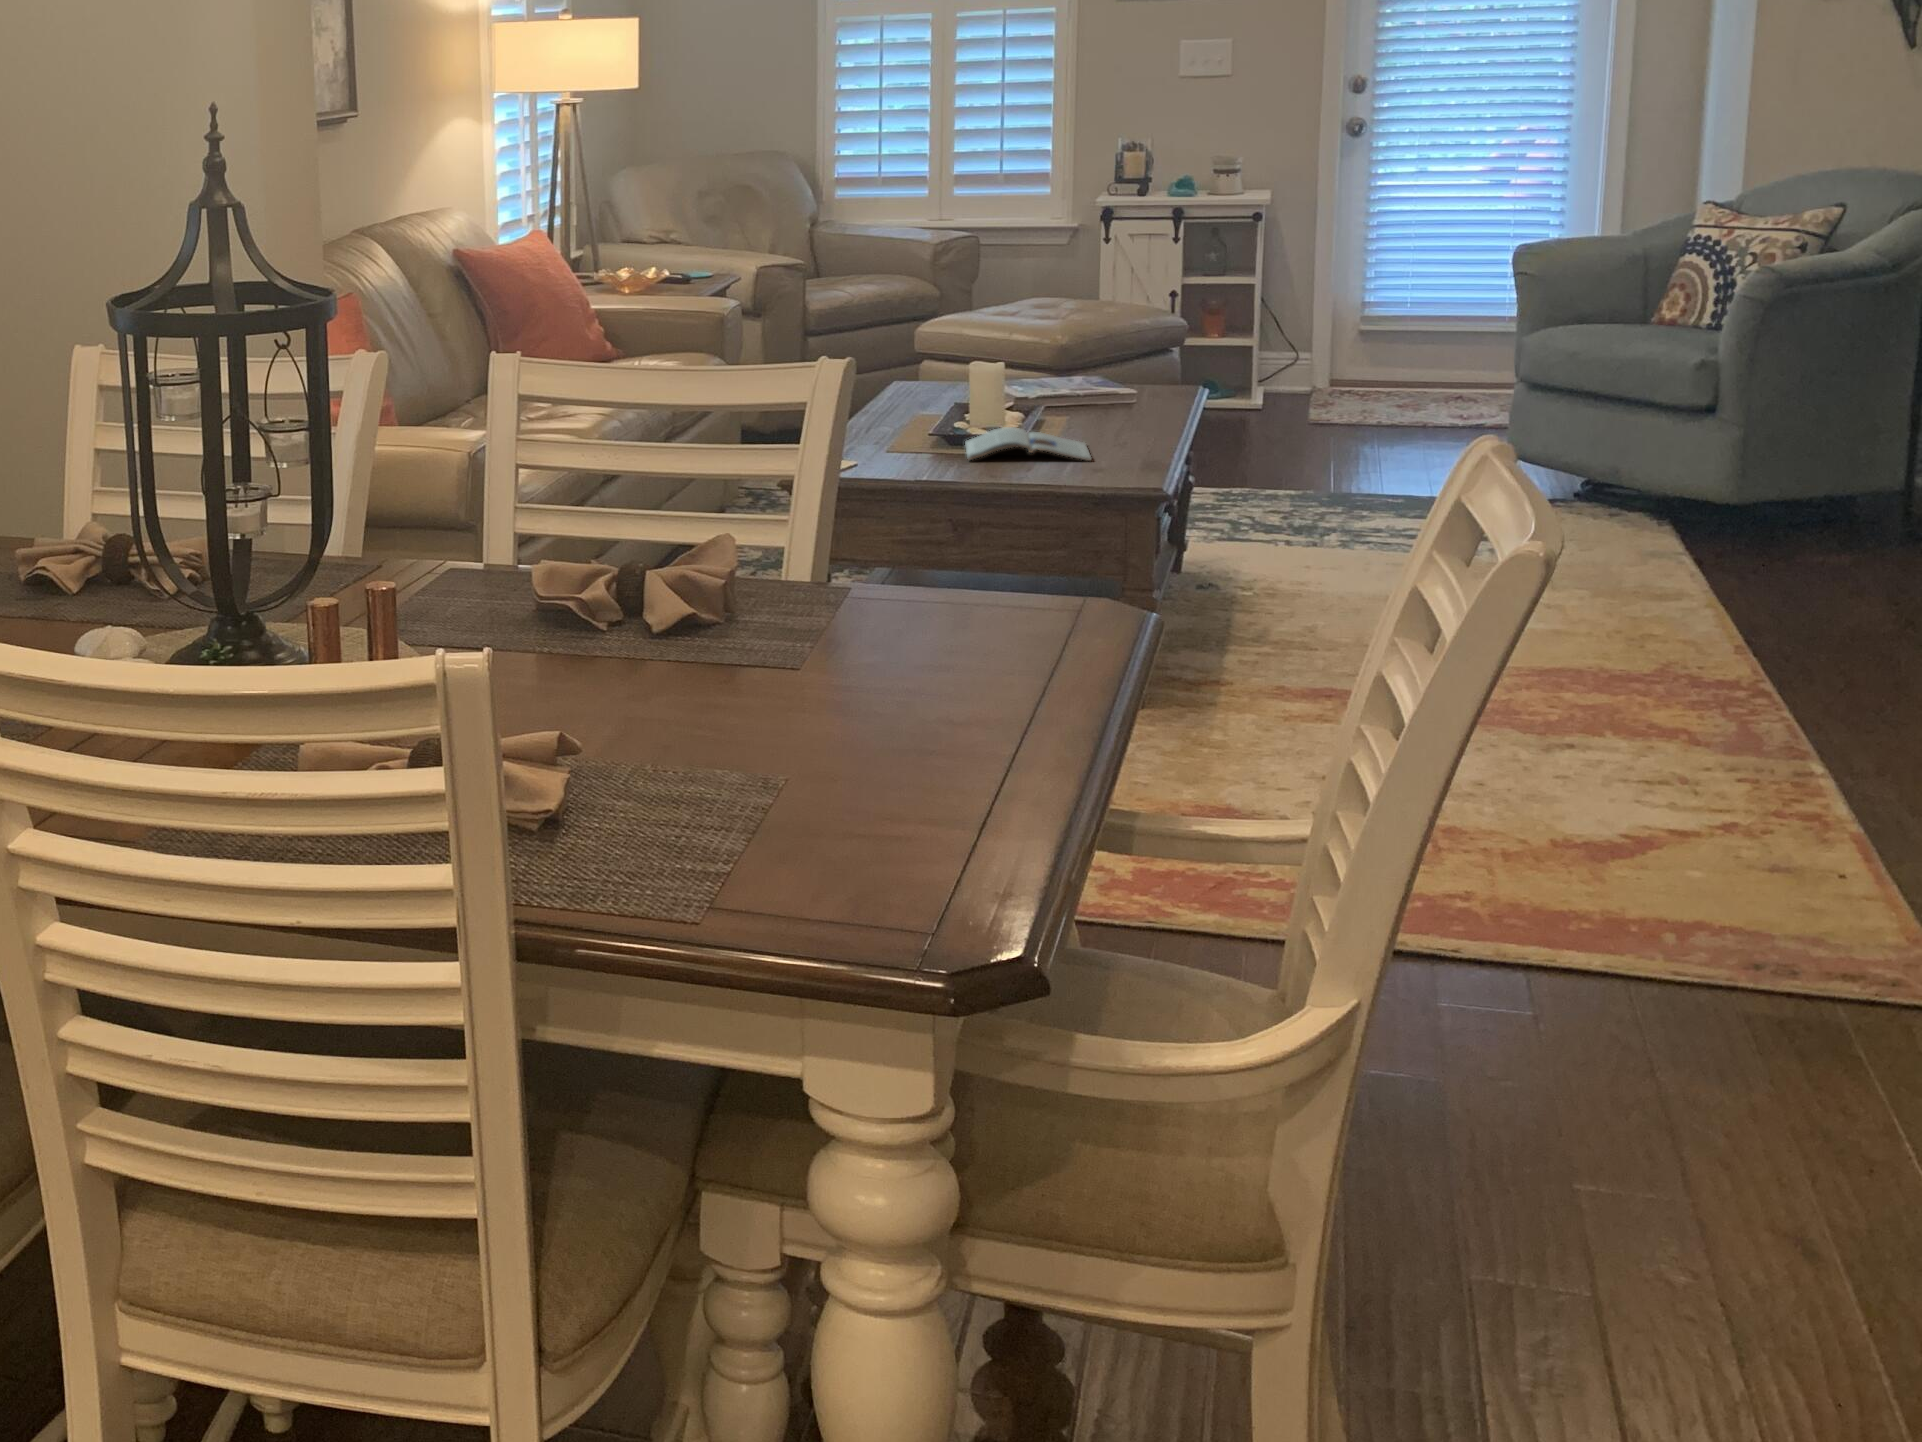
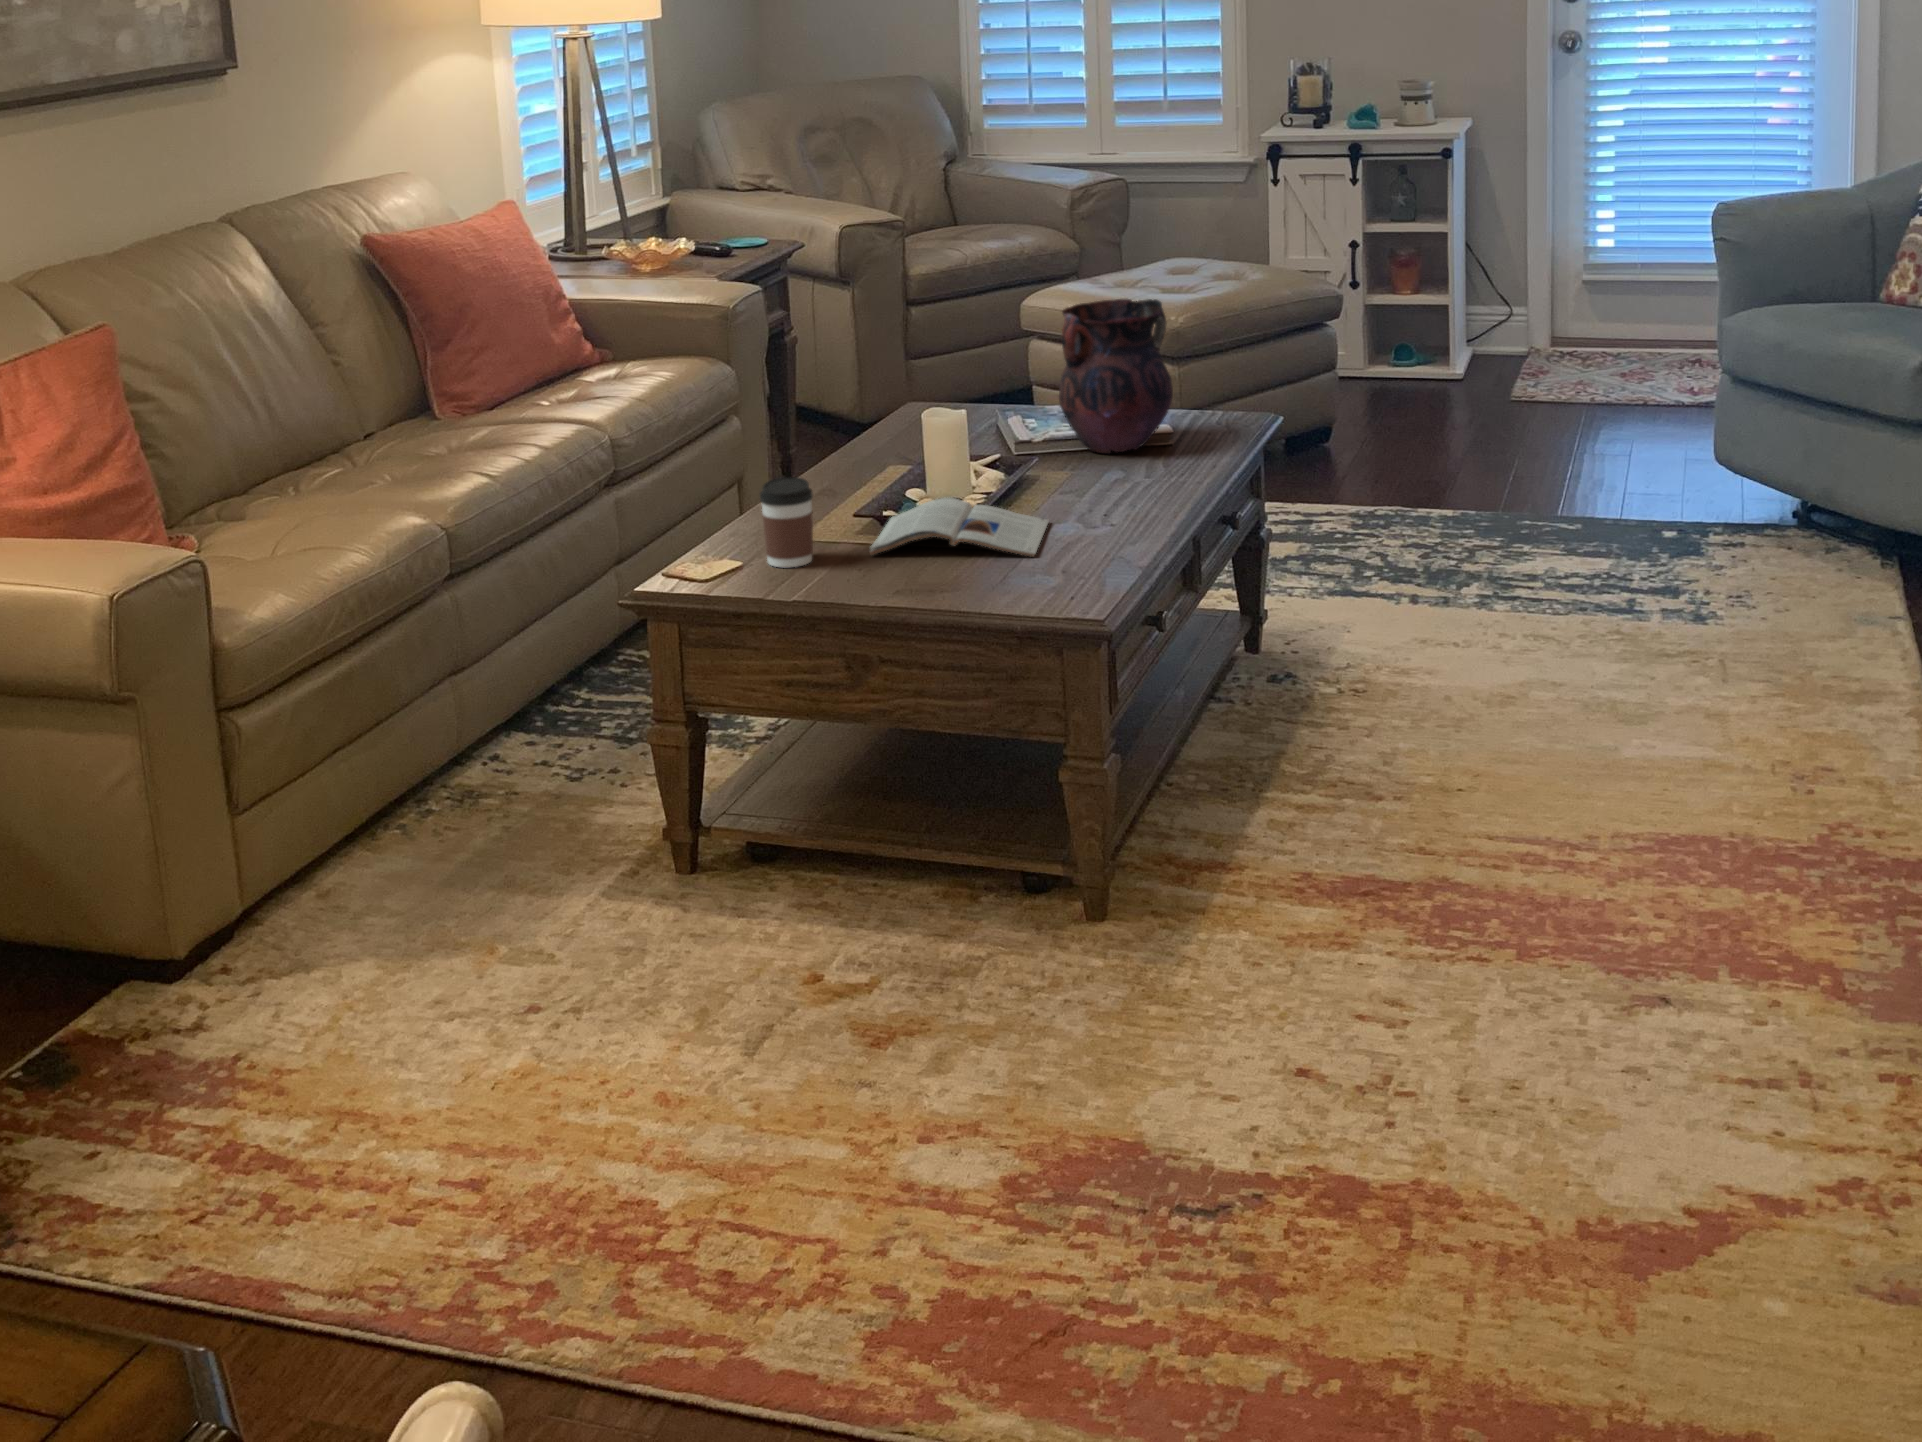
vase: none [1057,295,1146,409] -> present [1059,299,1173,453]
coffee cup: none [891,404,930,467] -> present [760,477,813,568]

